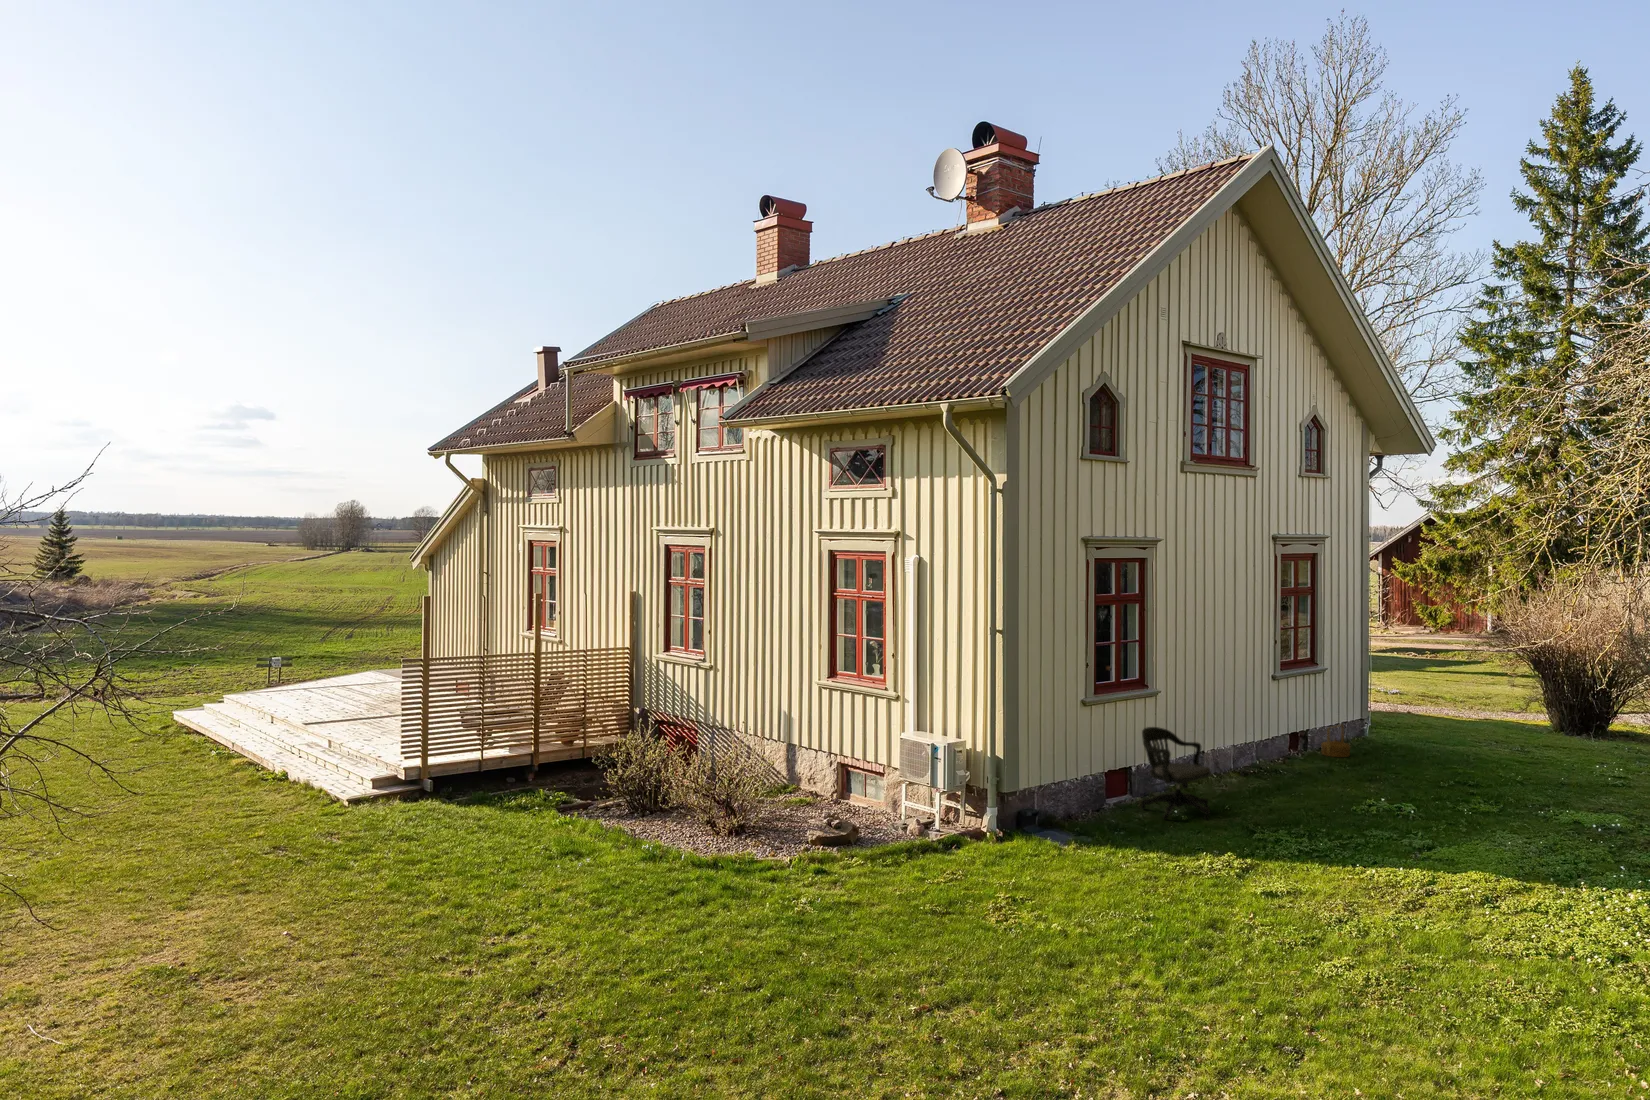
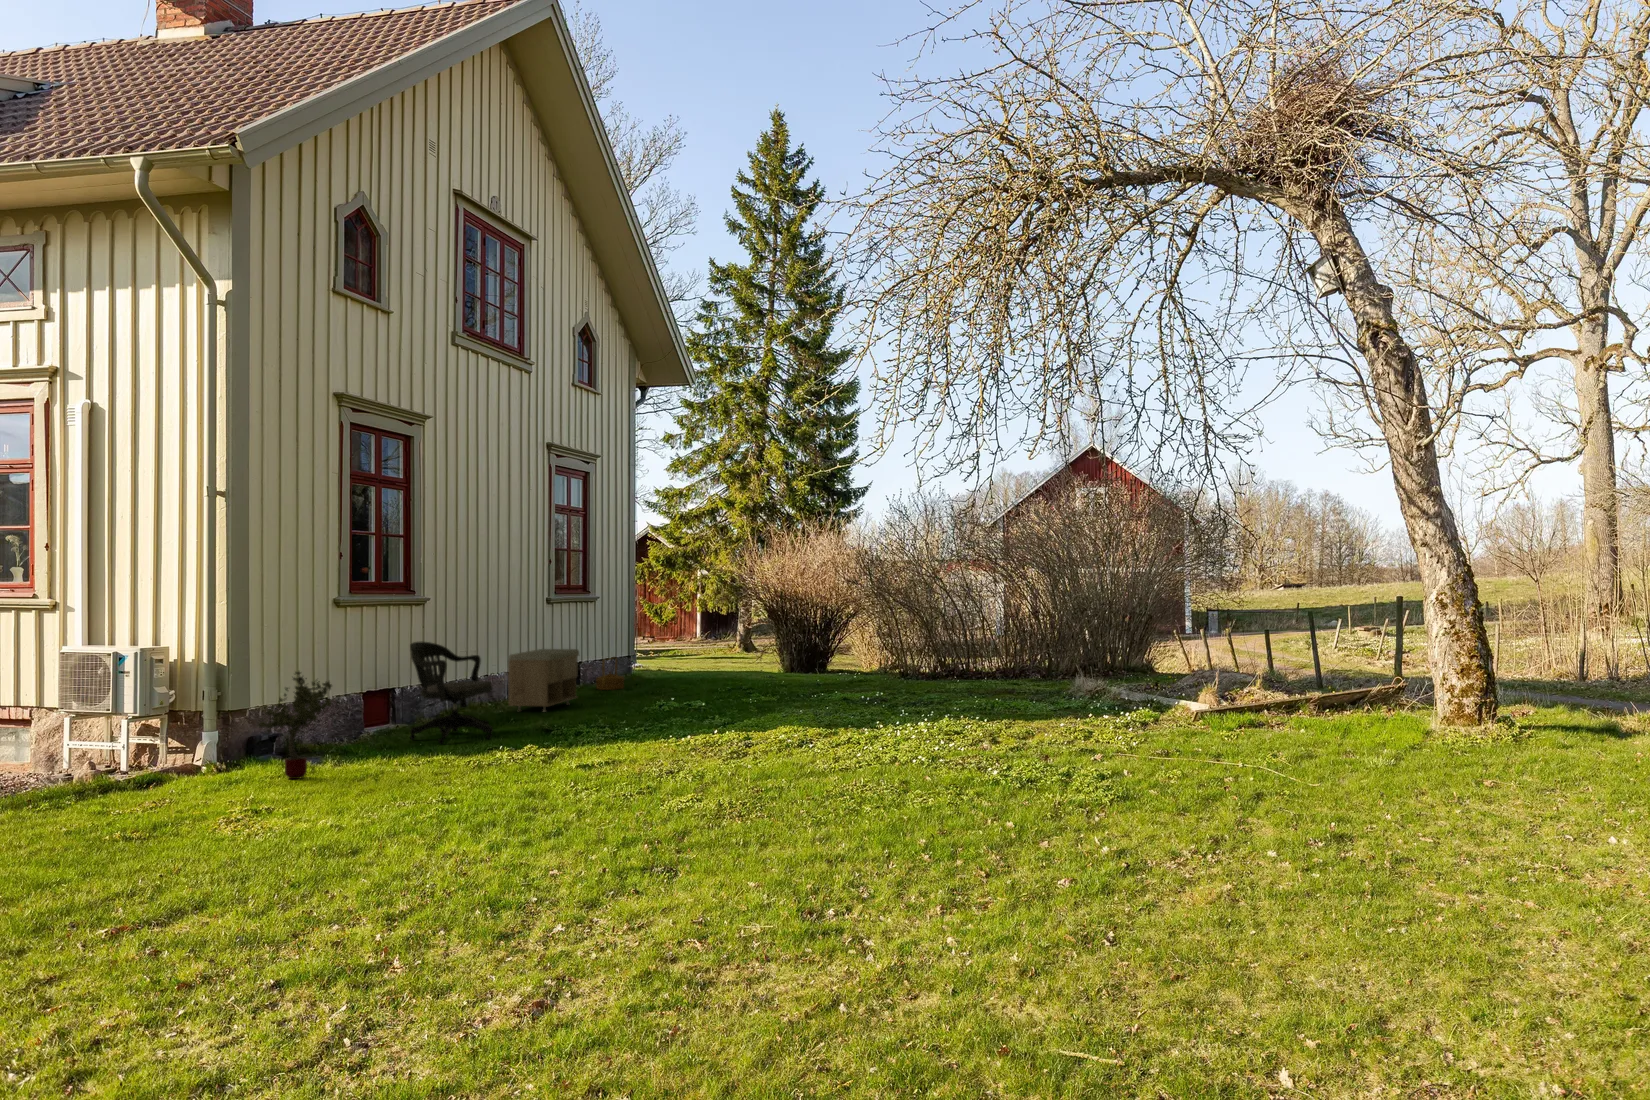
storage bench: none [1231,722,1300,785] -> present [508,649,579,712]
potted tree: none [1022,762,1077,847] -> present [257,672,332,779]

